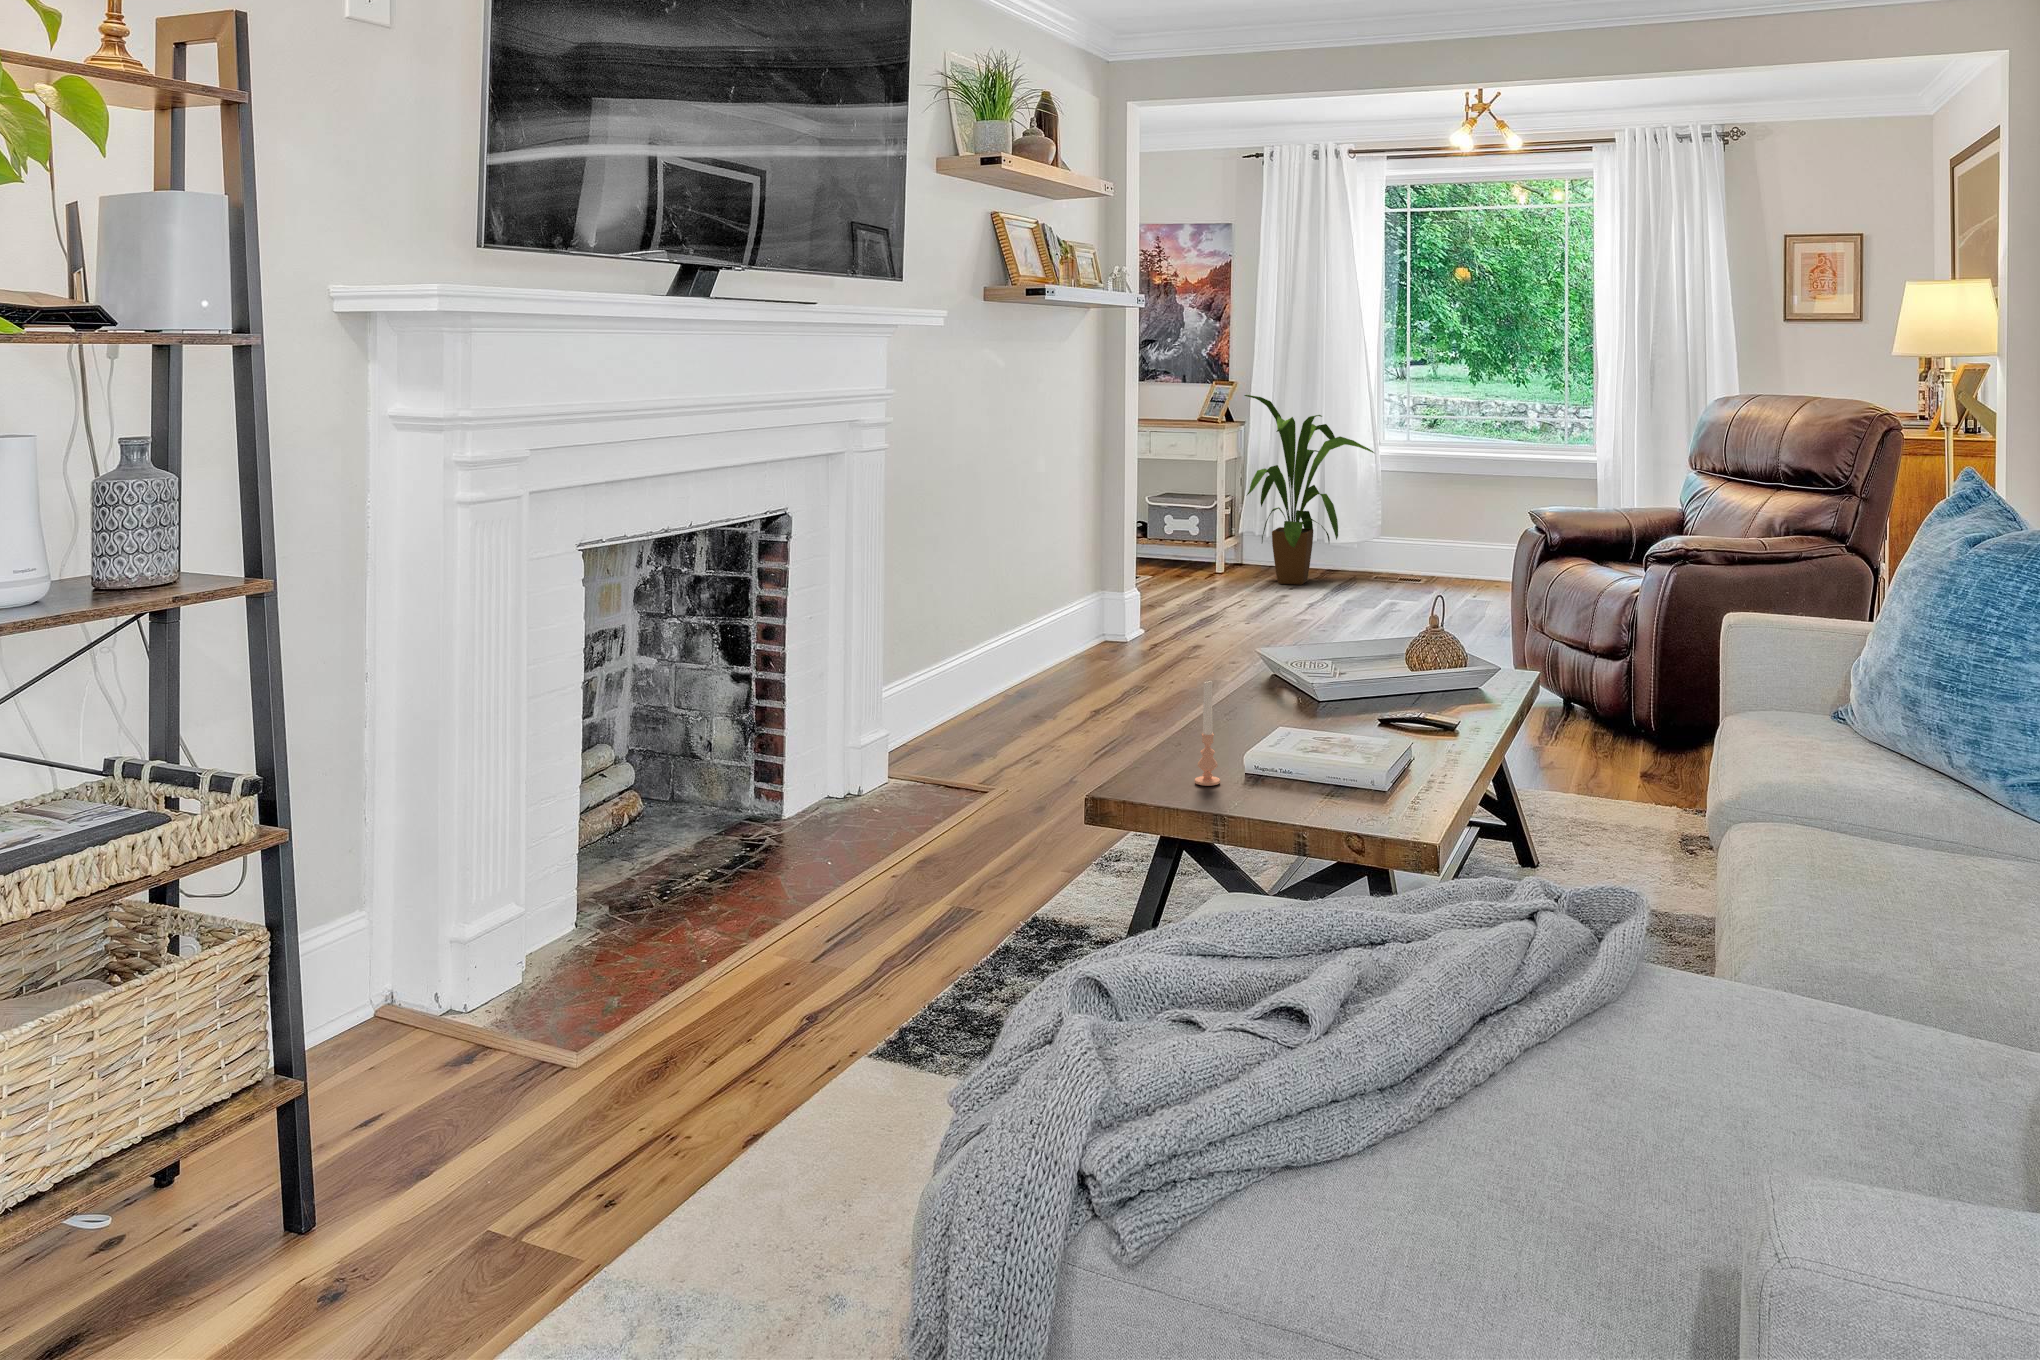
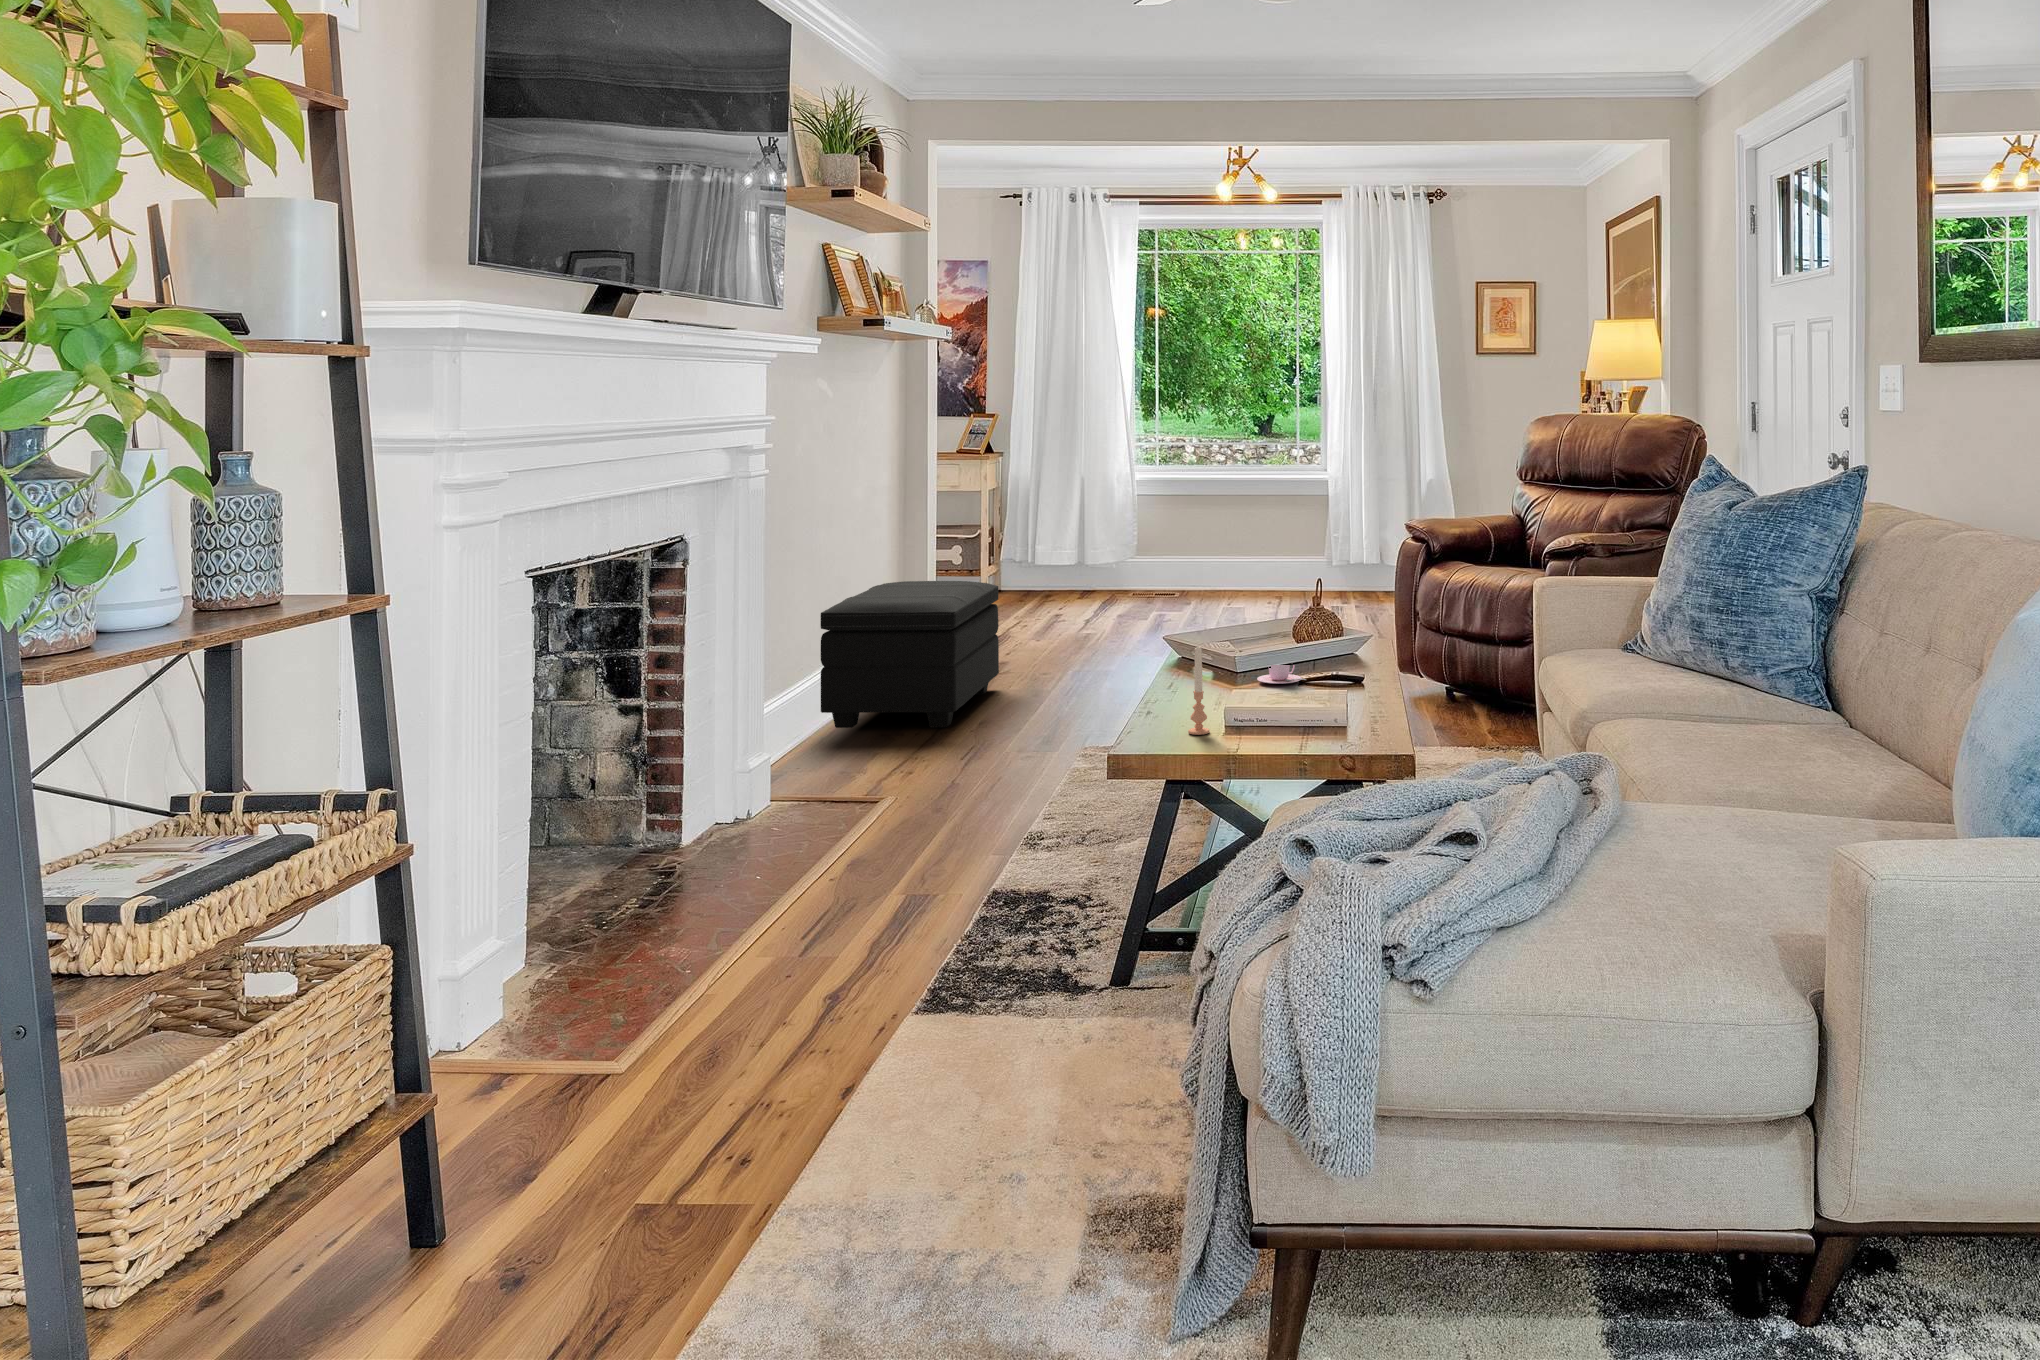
house plant: present [1244,395,1374,585] -> none [1011,428,1133,604]
footstool: none [980,557,1179,716] -> present [821,581,999,728]
teacup: none [1330,657,1388,726] -> present [1257,665,1303,684]

